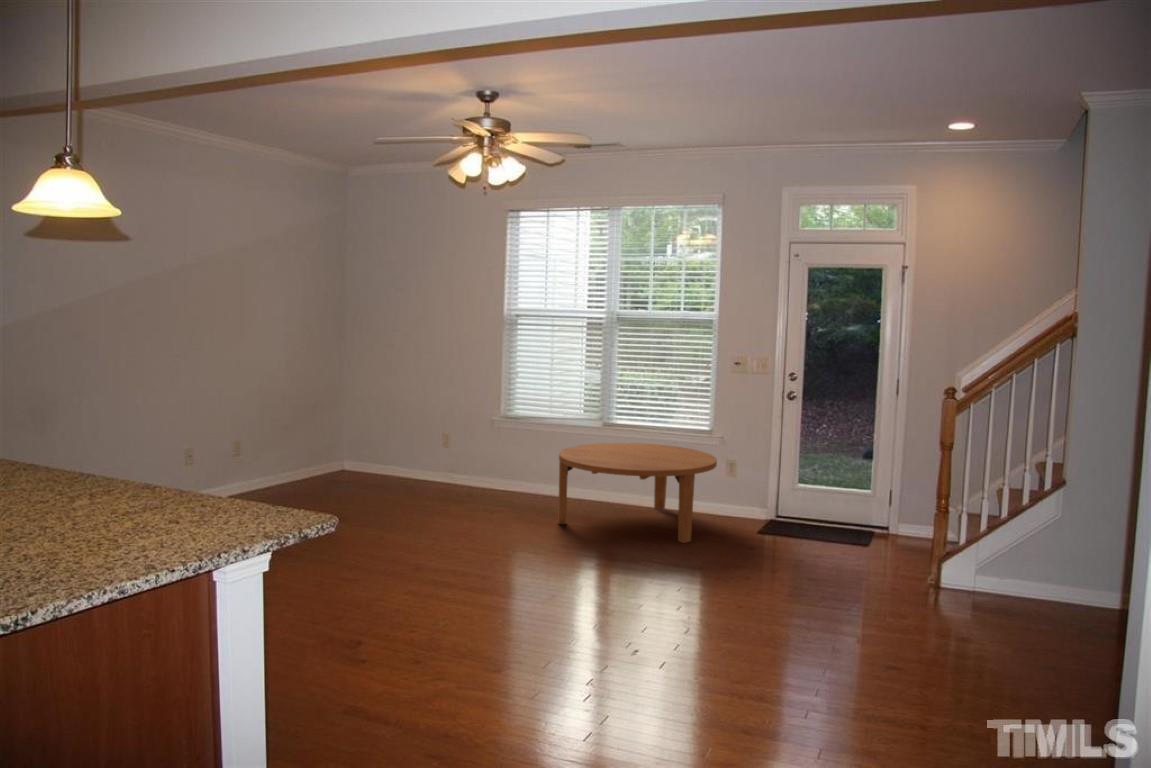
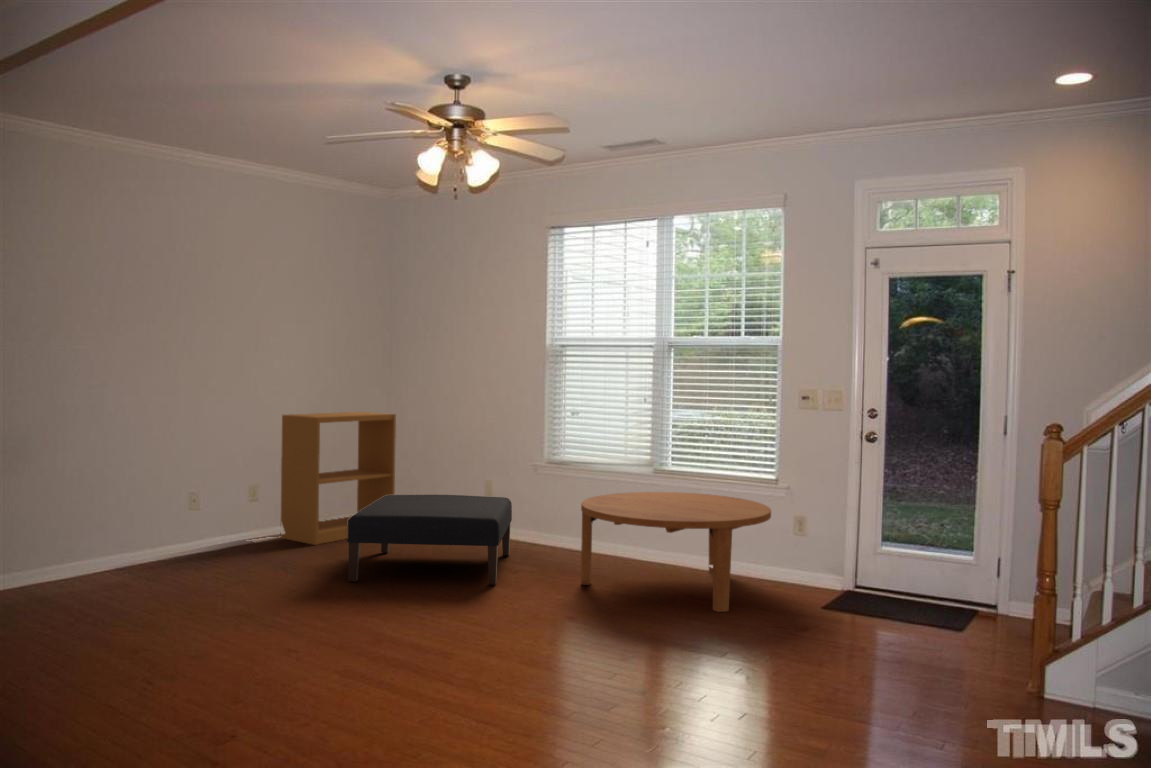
bookshelf: none [258,373,361,497] -> present [281,412,396,545]
ottoman: none [355,450,490,531] -> present [347,495,512,585]

